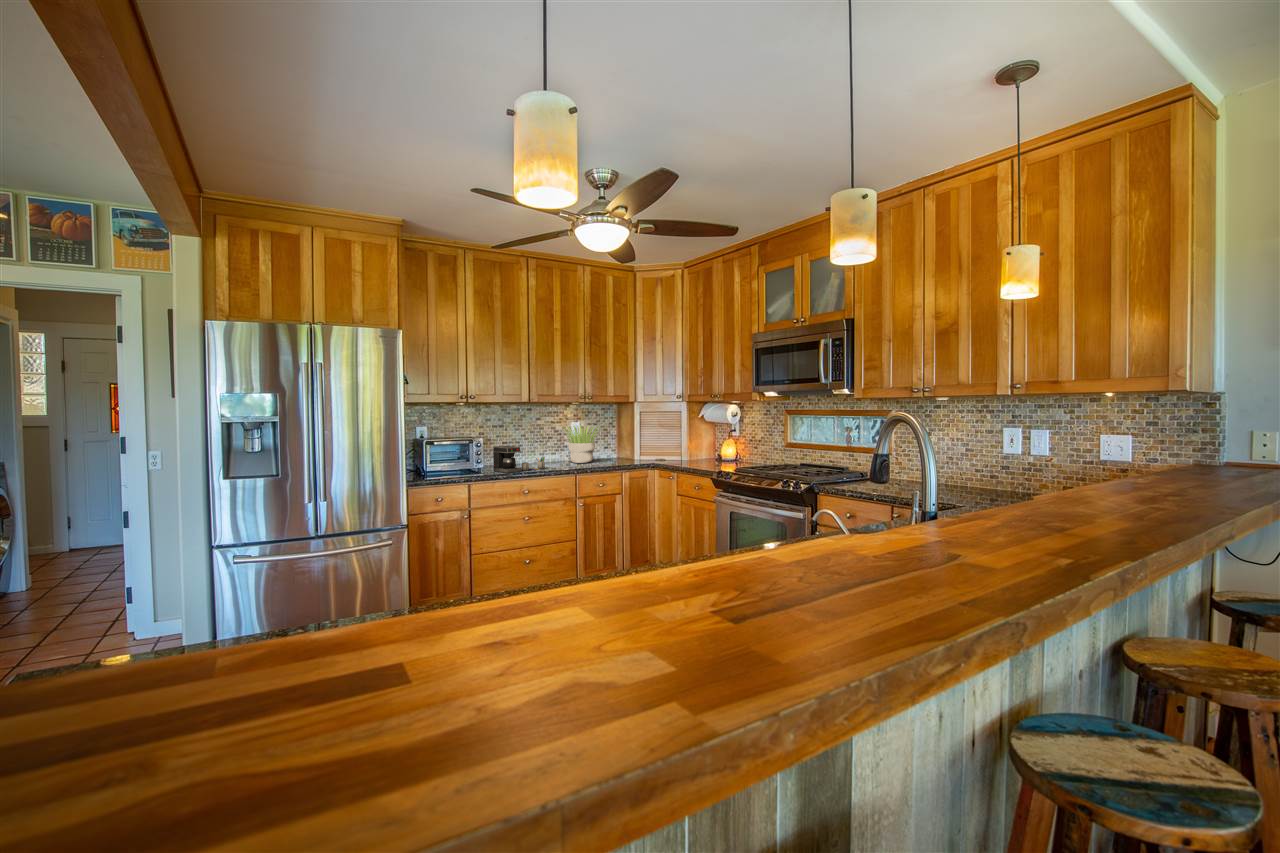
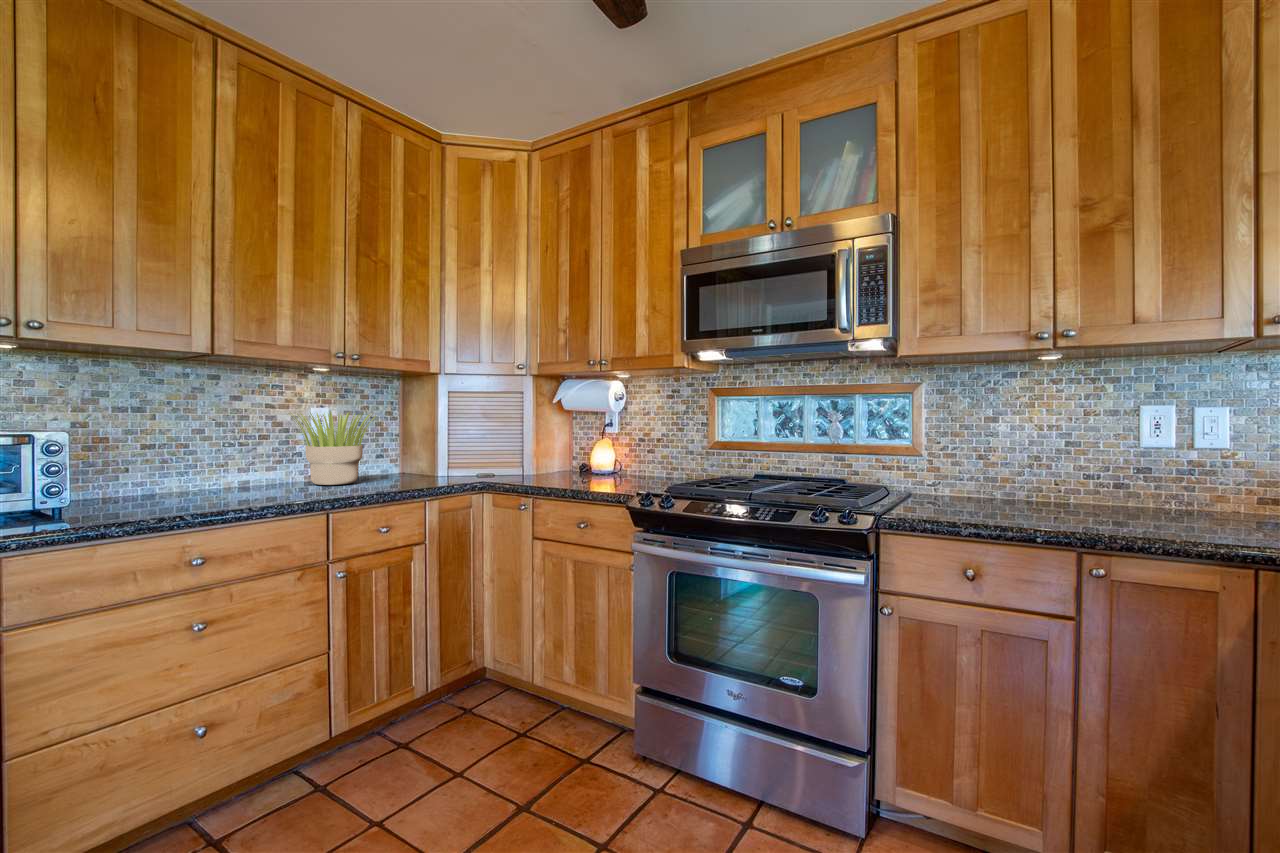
coffee maker: present [493,446,545,473] -> none [103,452,254,518]

